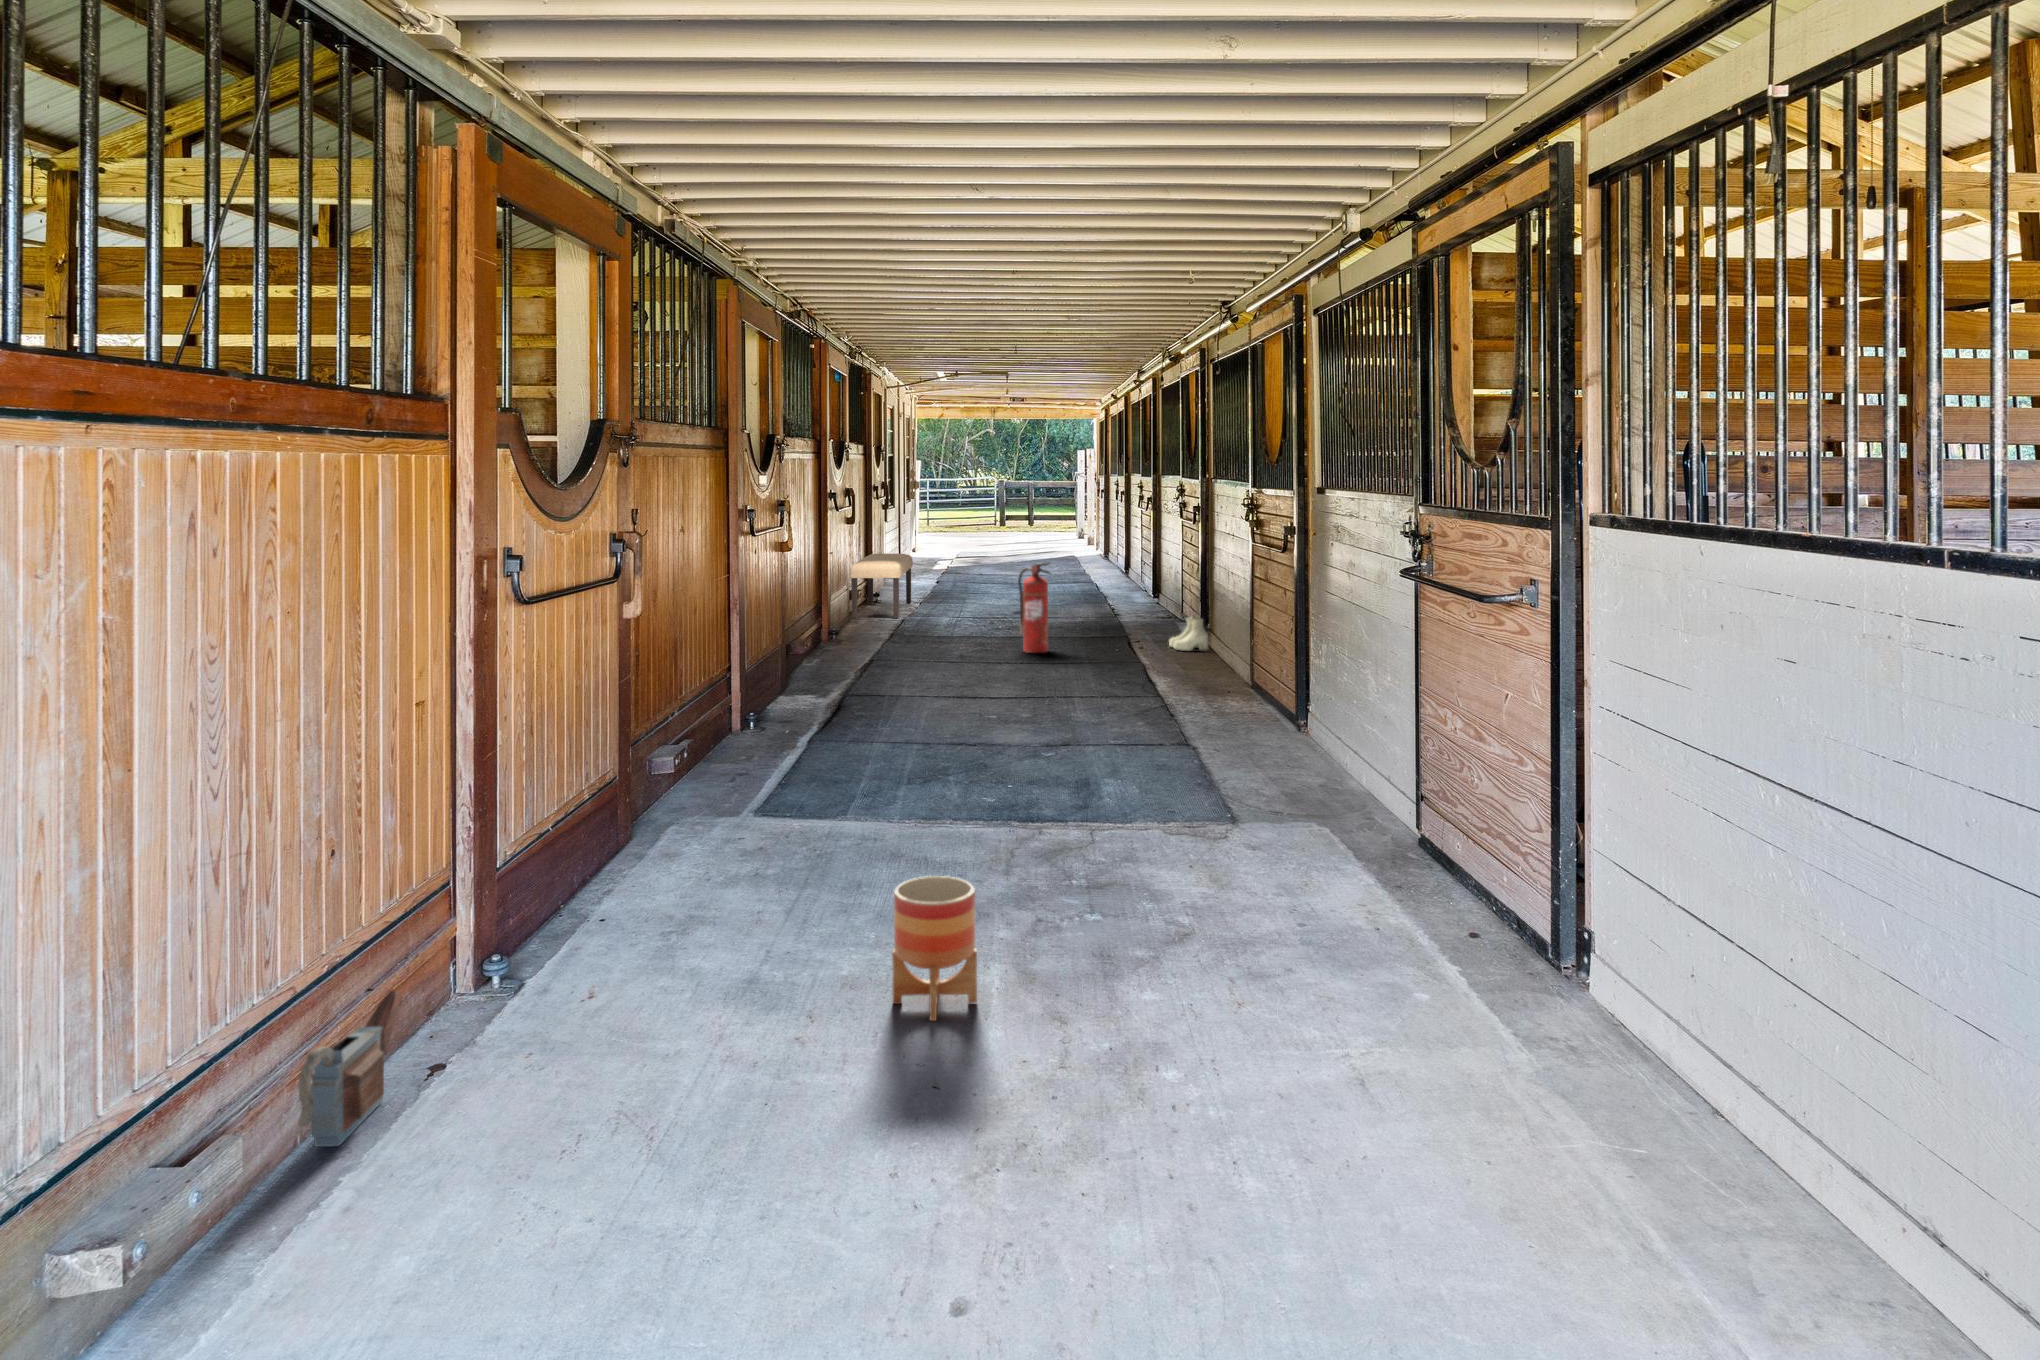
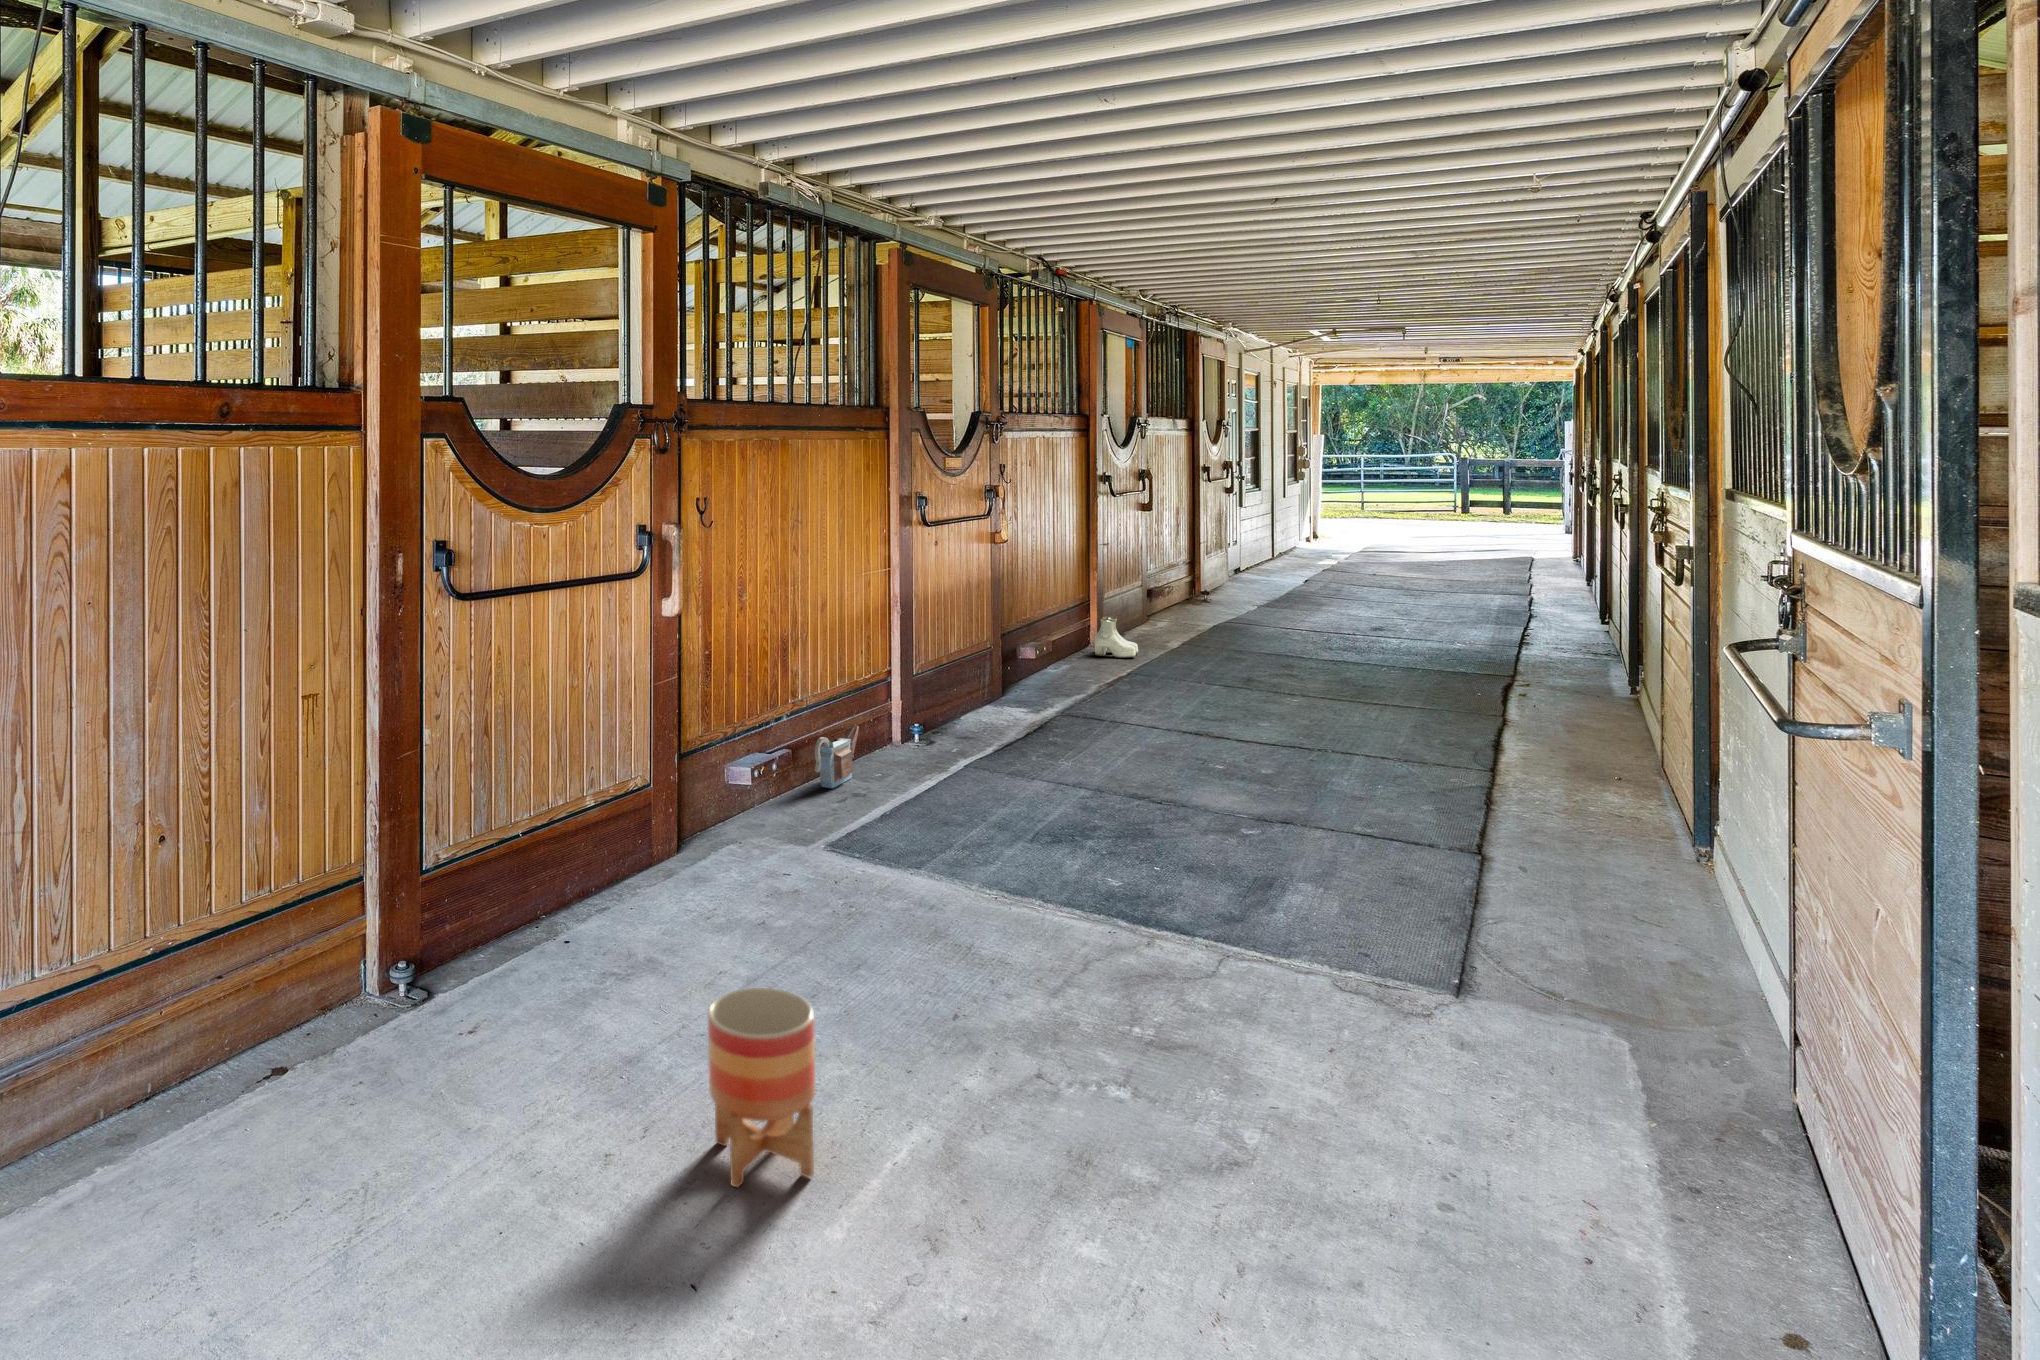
bench: present [850,553,913,618] -> none [1157,546,1250,622]
fire extinguisher: present [1018,563,1051,653] -> none [1335,567,1382,681]
boots: present [1169,616,1208,651] -> present [1094,616,1138,658]
watering can: present [298,990,399,1147] -> present [815,725,859,788]

